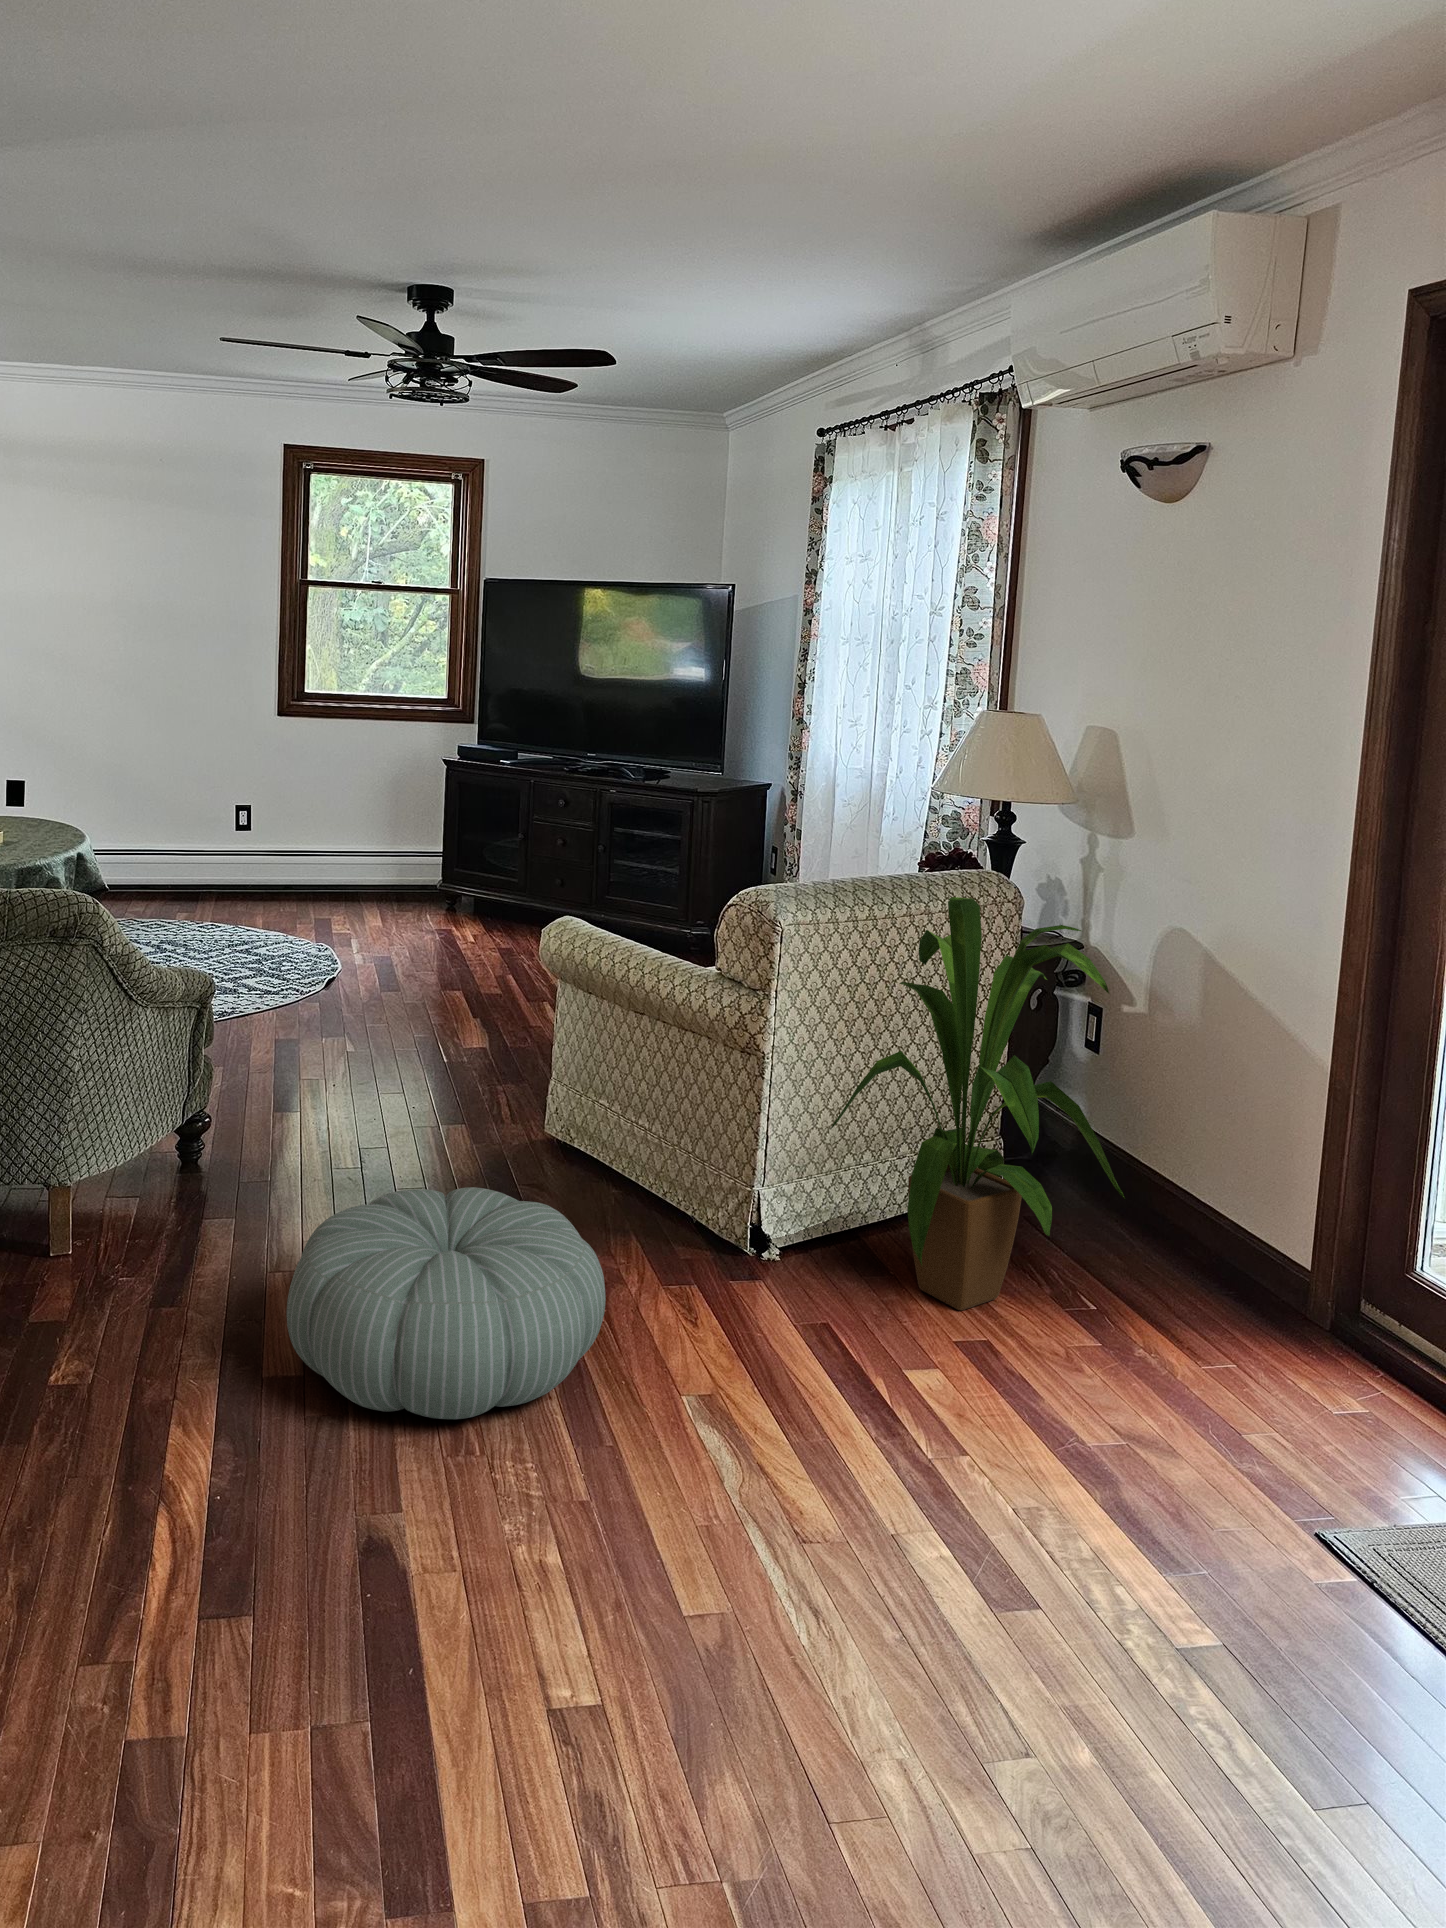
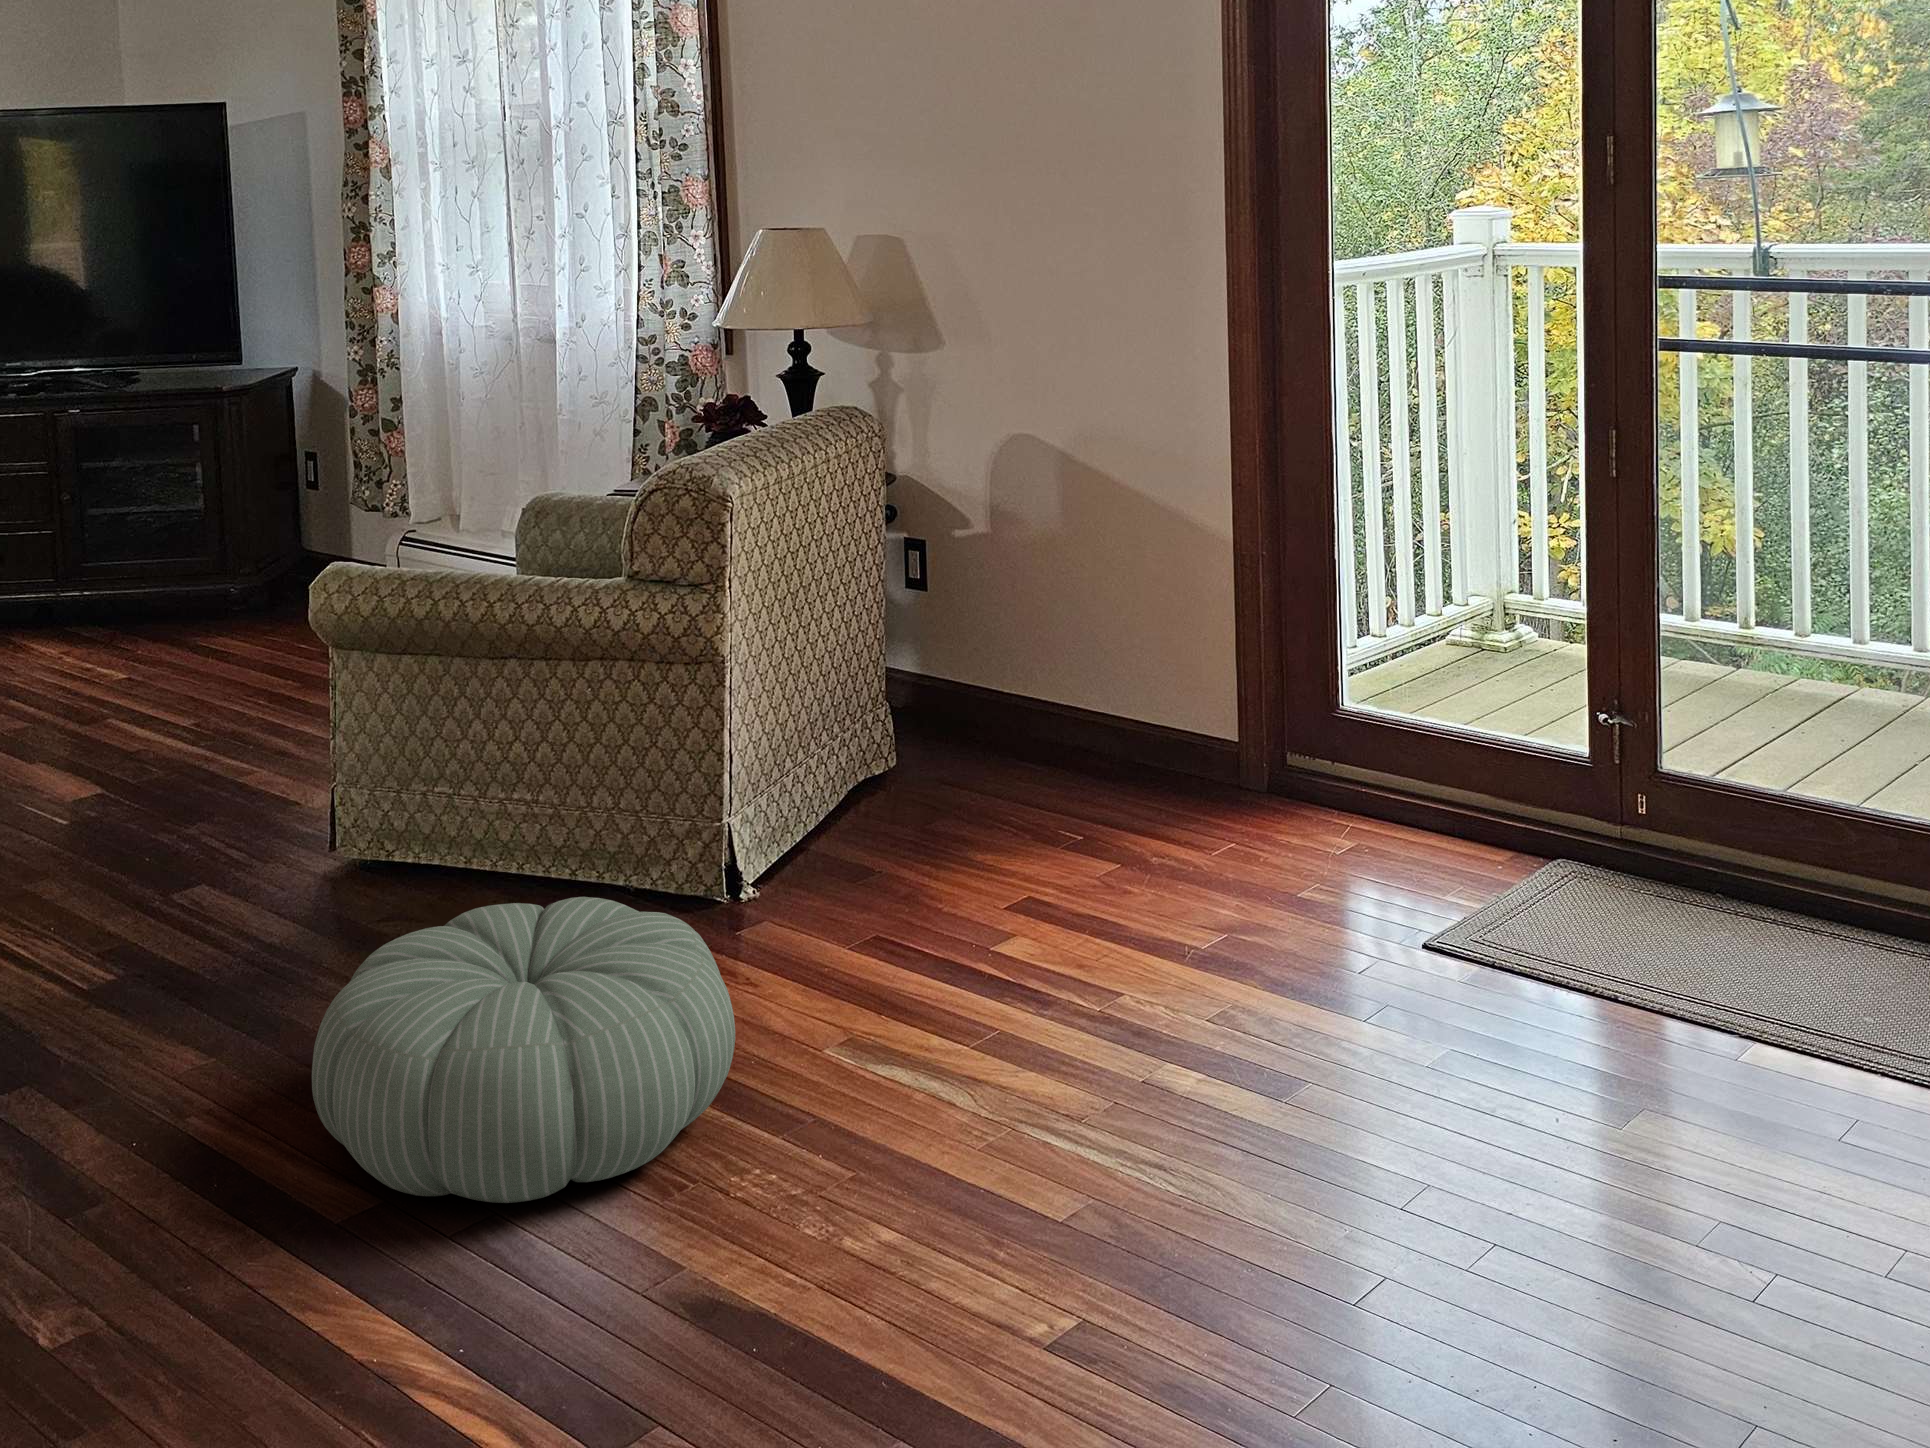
house plant: present [830,897,1125,1310] -> none [813,425,1113,881]

